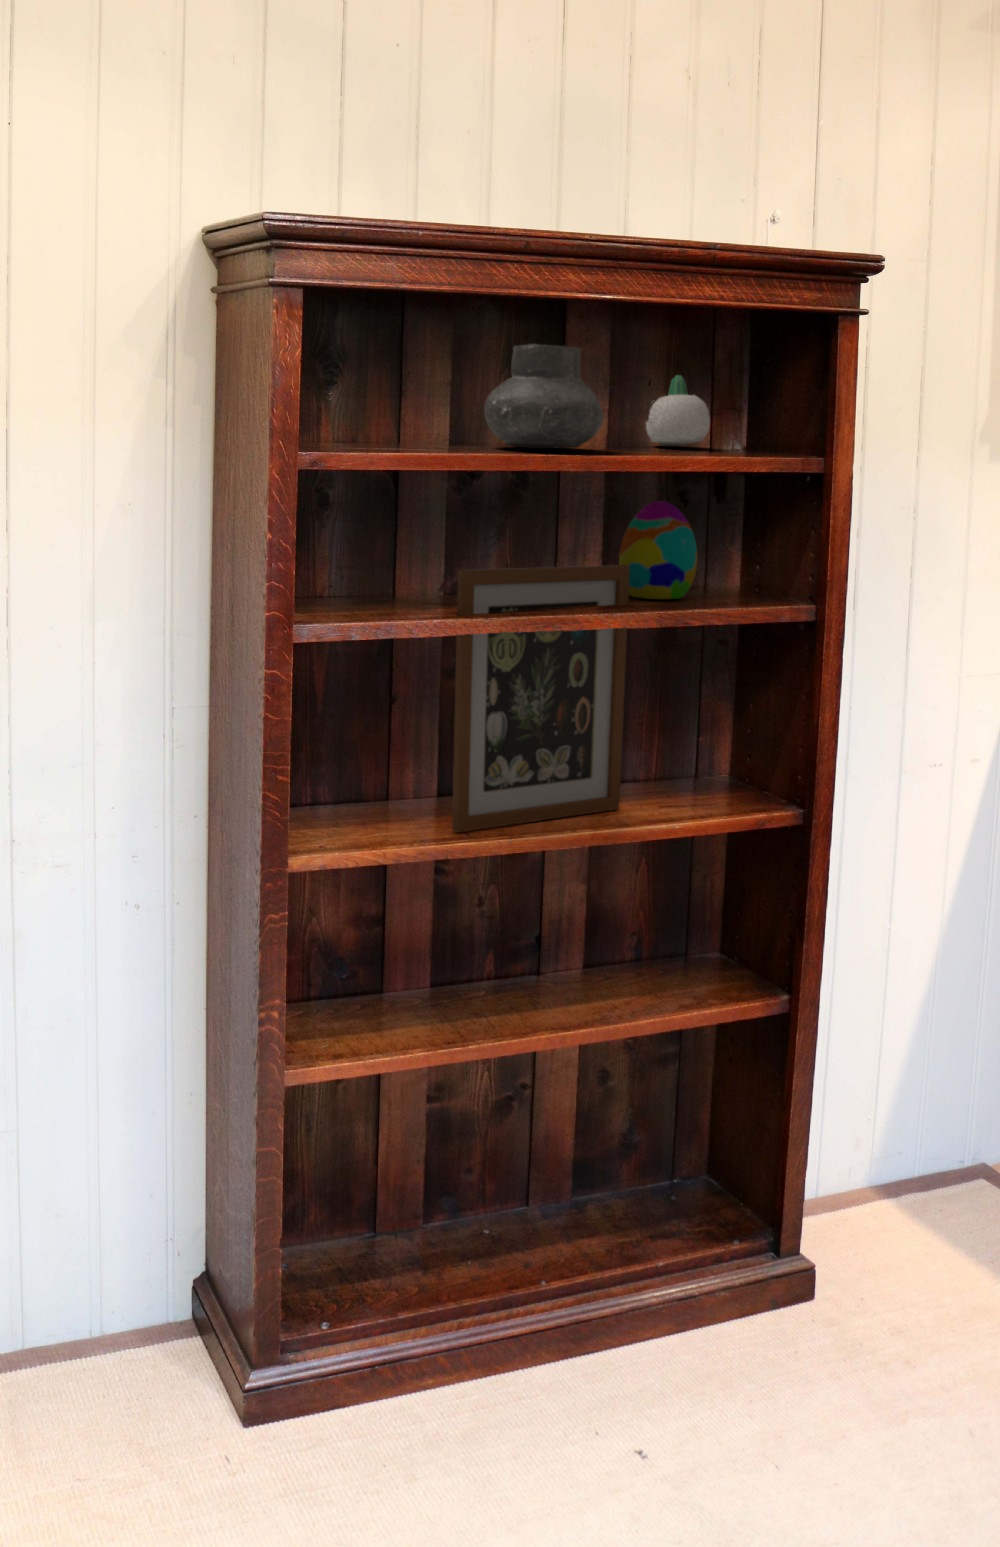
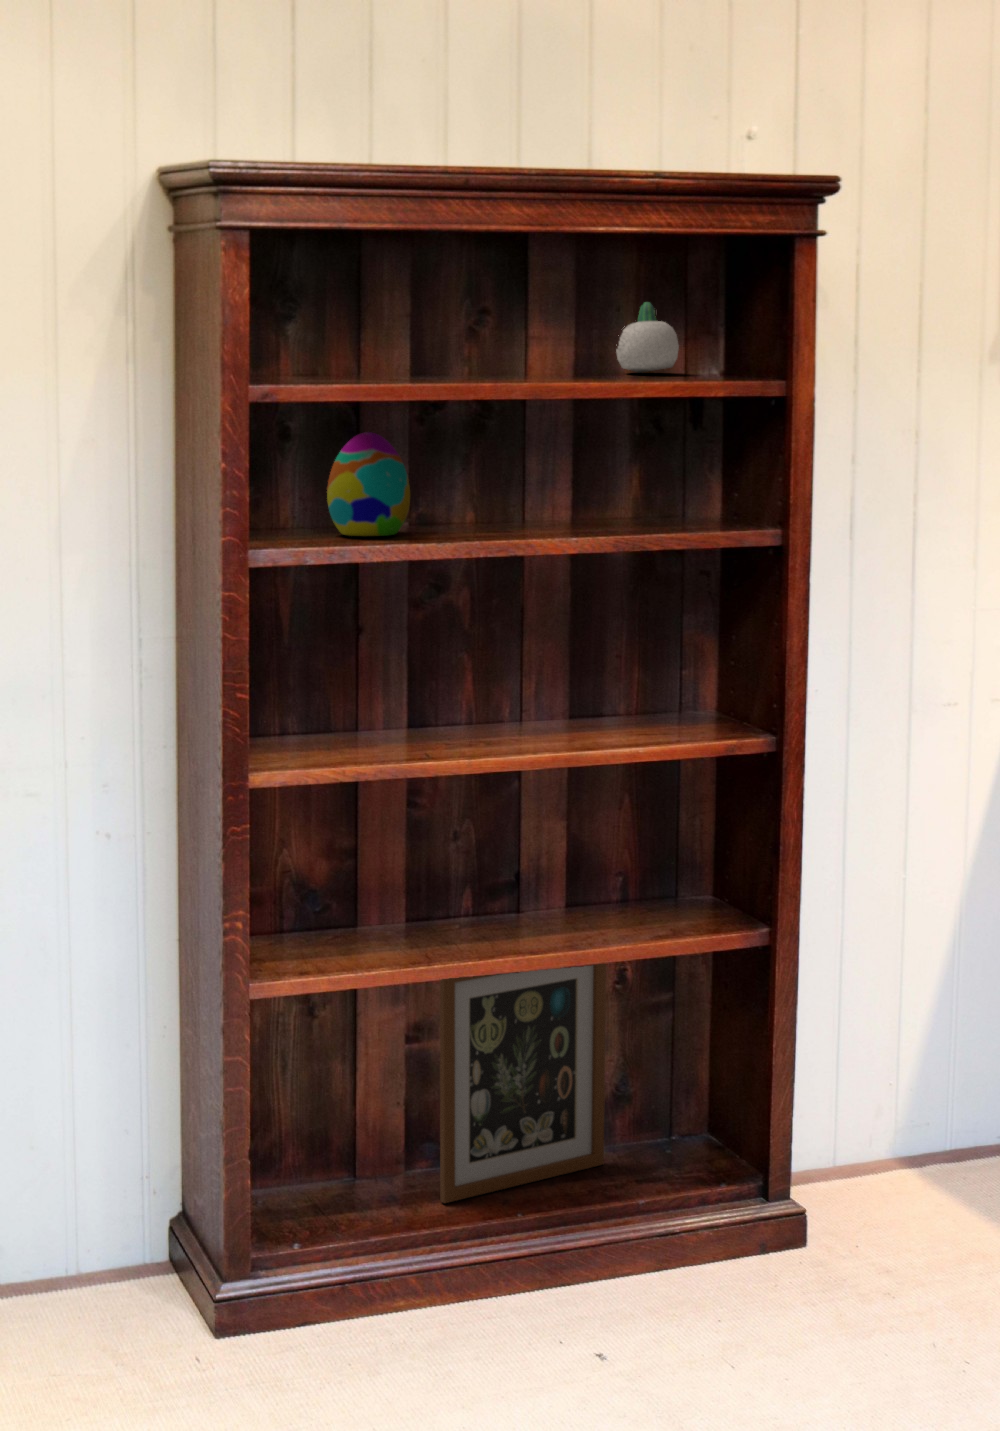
vase: present [484,344,603,449] -> none [443,276,561,378]
decorative egg: present [619,501,698,599] -> present [327,432,410,536]
picture frame: present [452,565,630,832] -> present [440,964,606,1203]

